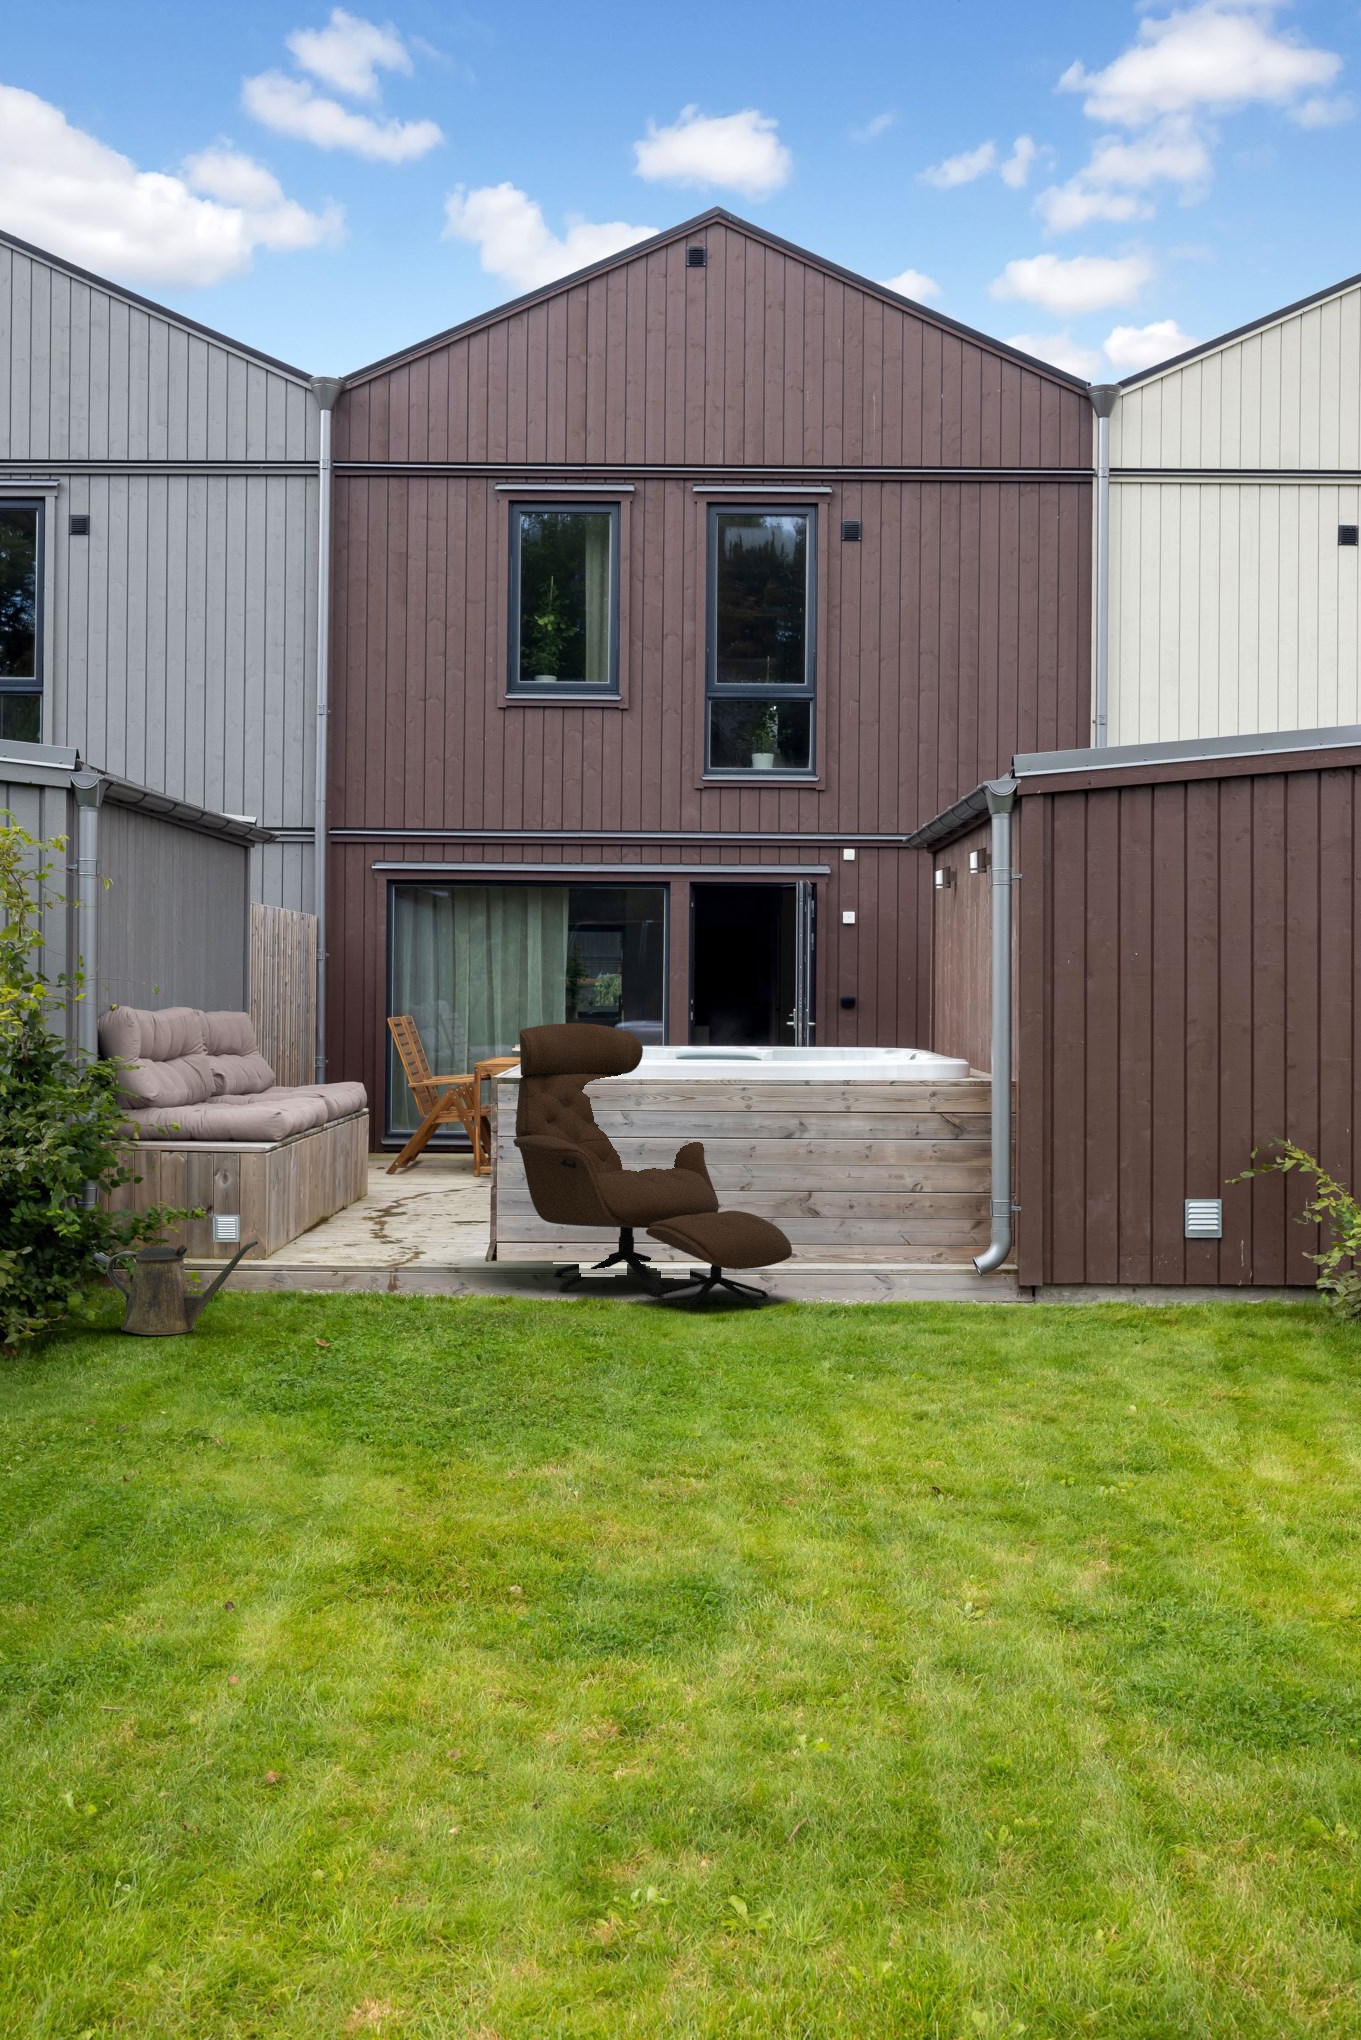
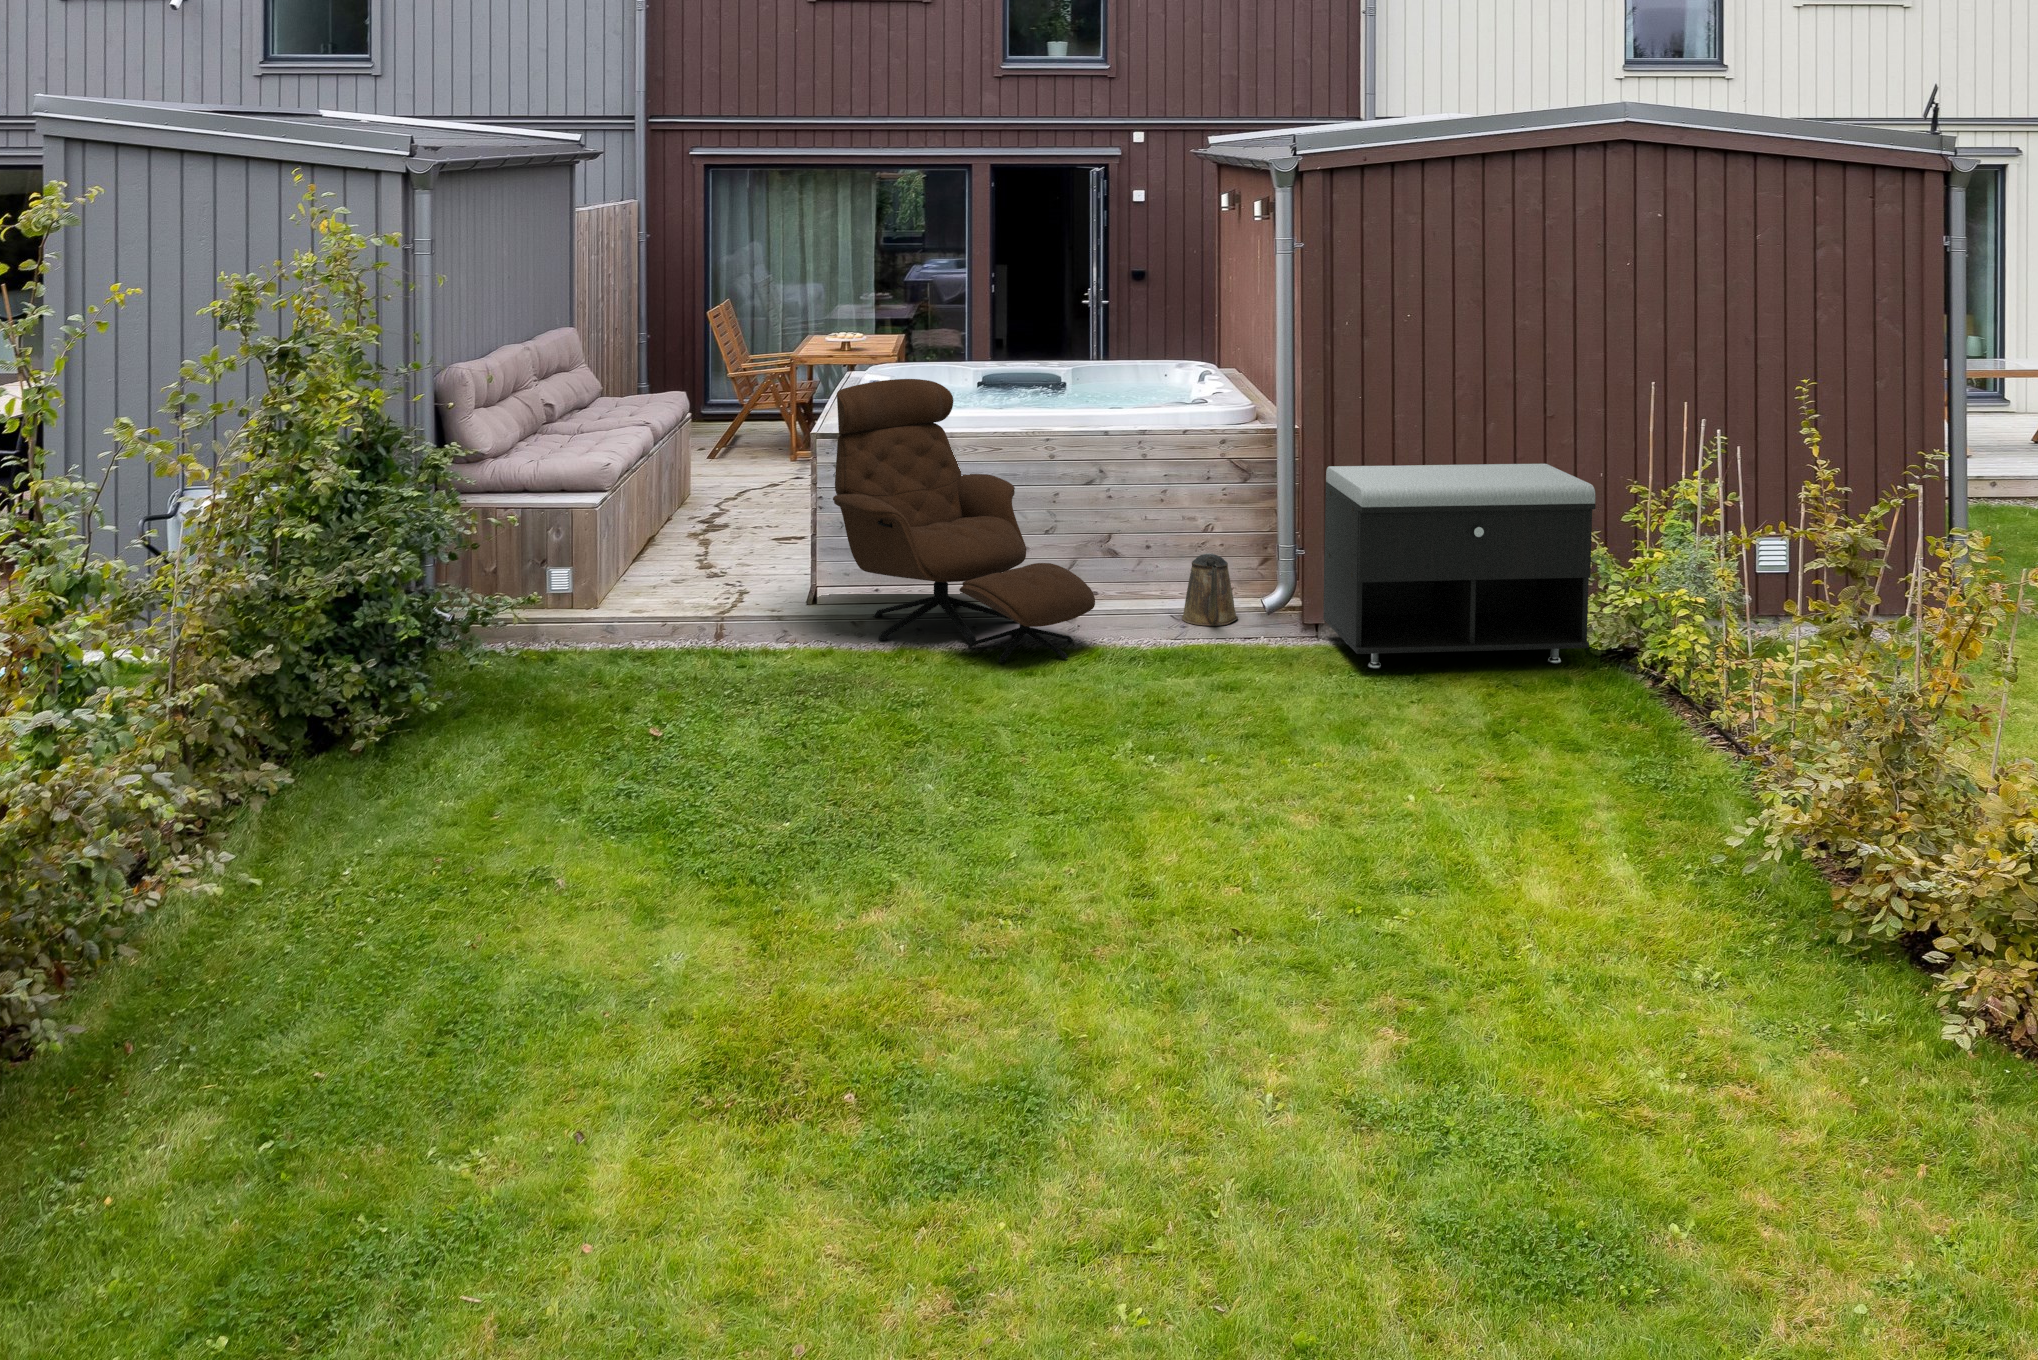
storage bench: none [1042,1111,1341,1323] -> present [1323,464,1595,668]
watering can: present [106,1241,258,1335] -> present [1182,553,1238,626]

